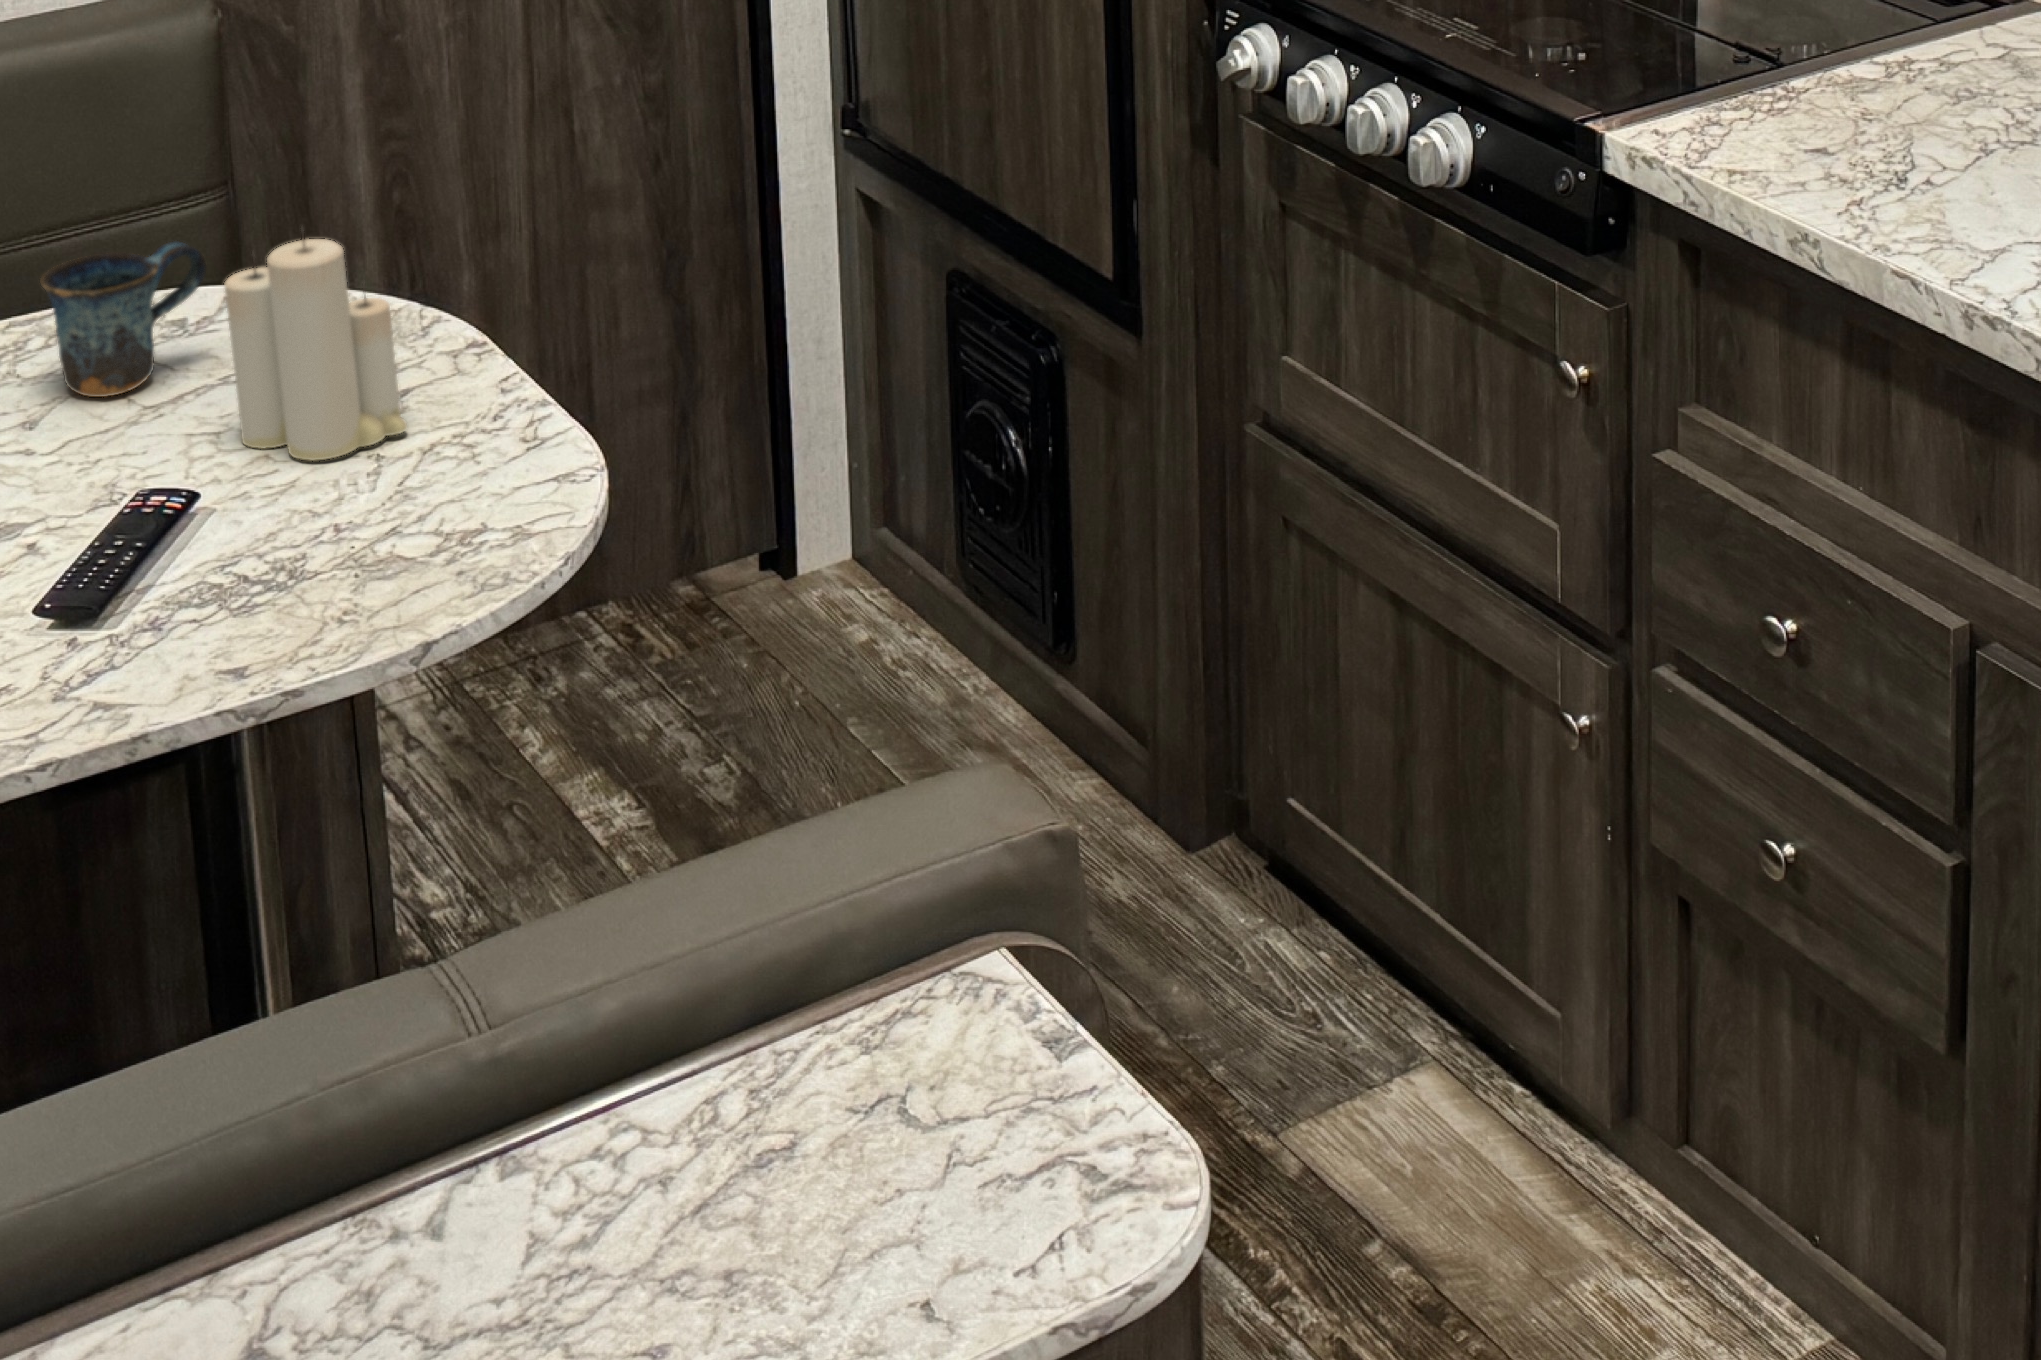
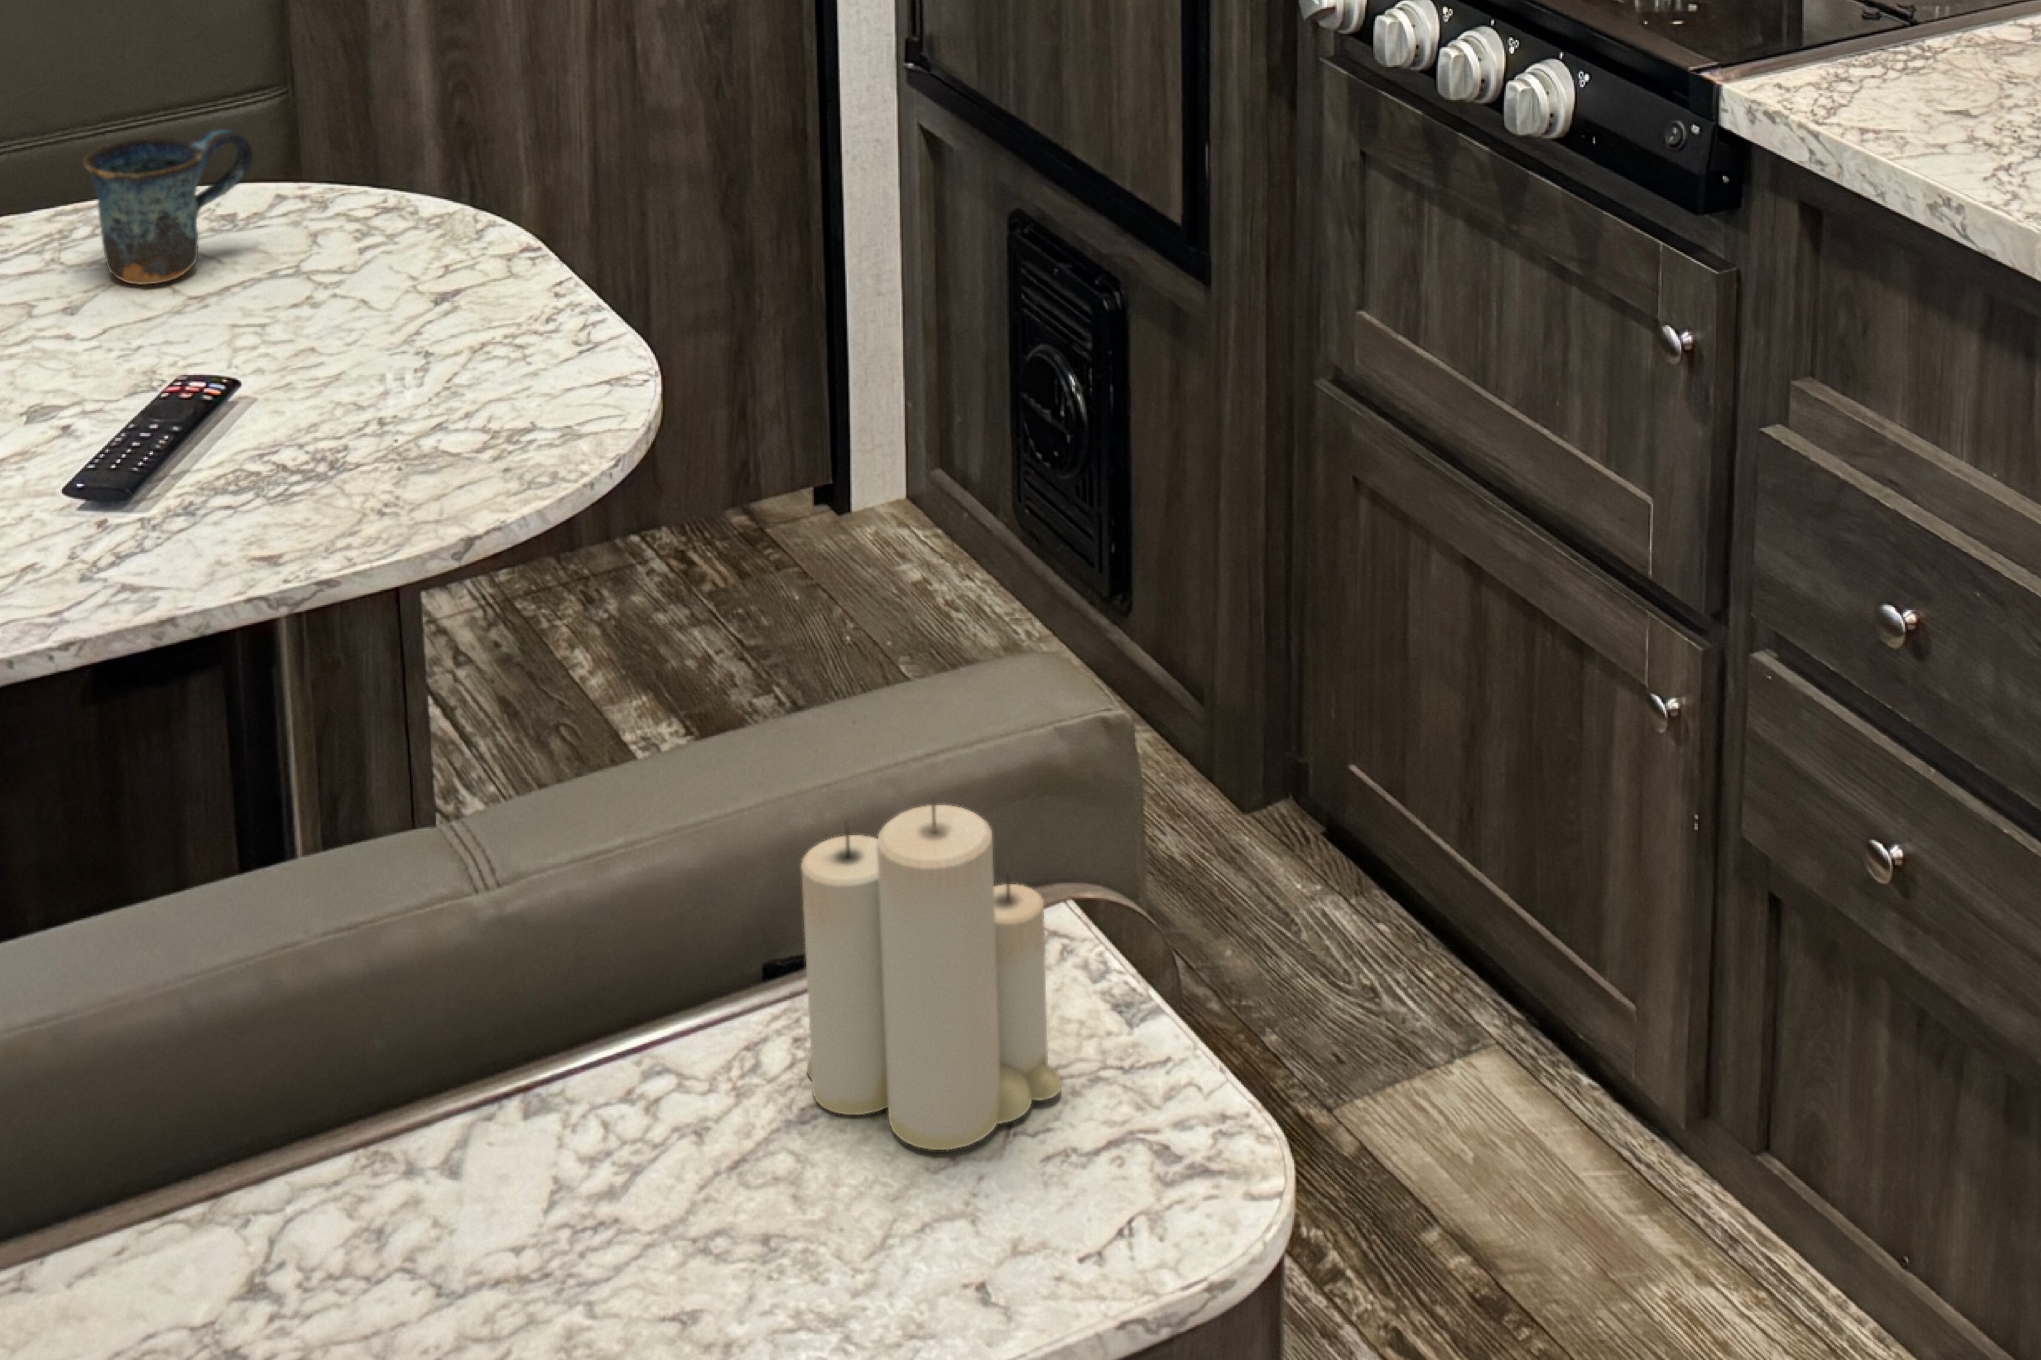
candle: present [225,239,407,461] -> present [801,796,1061,1150]

